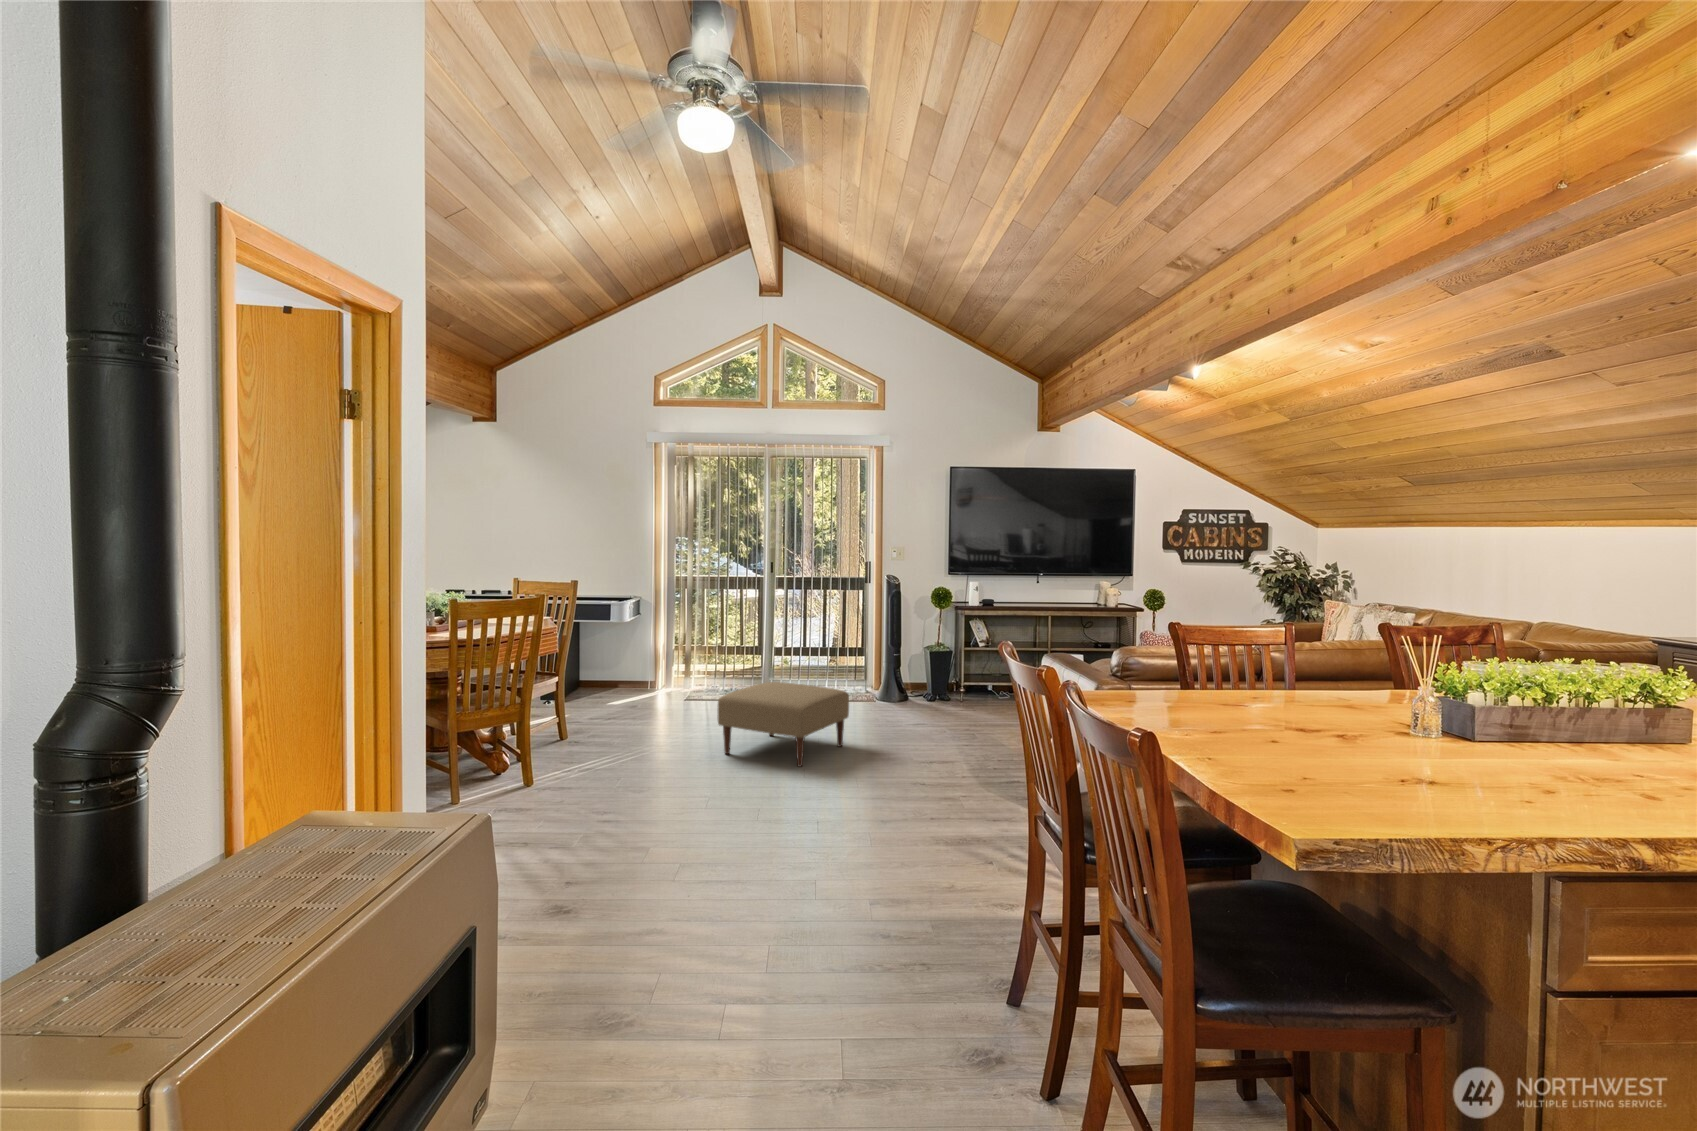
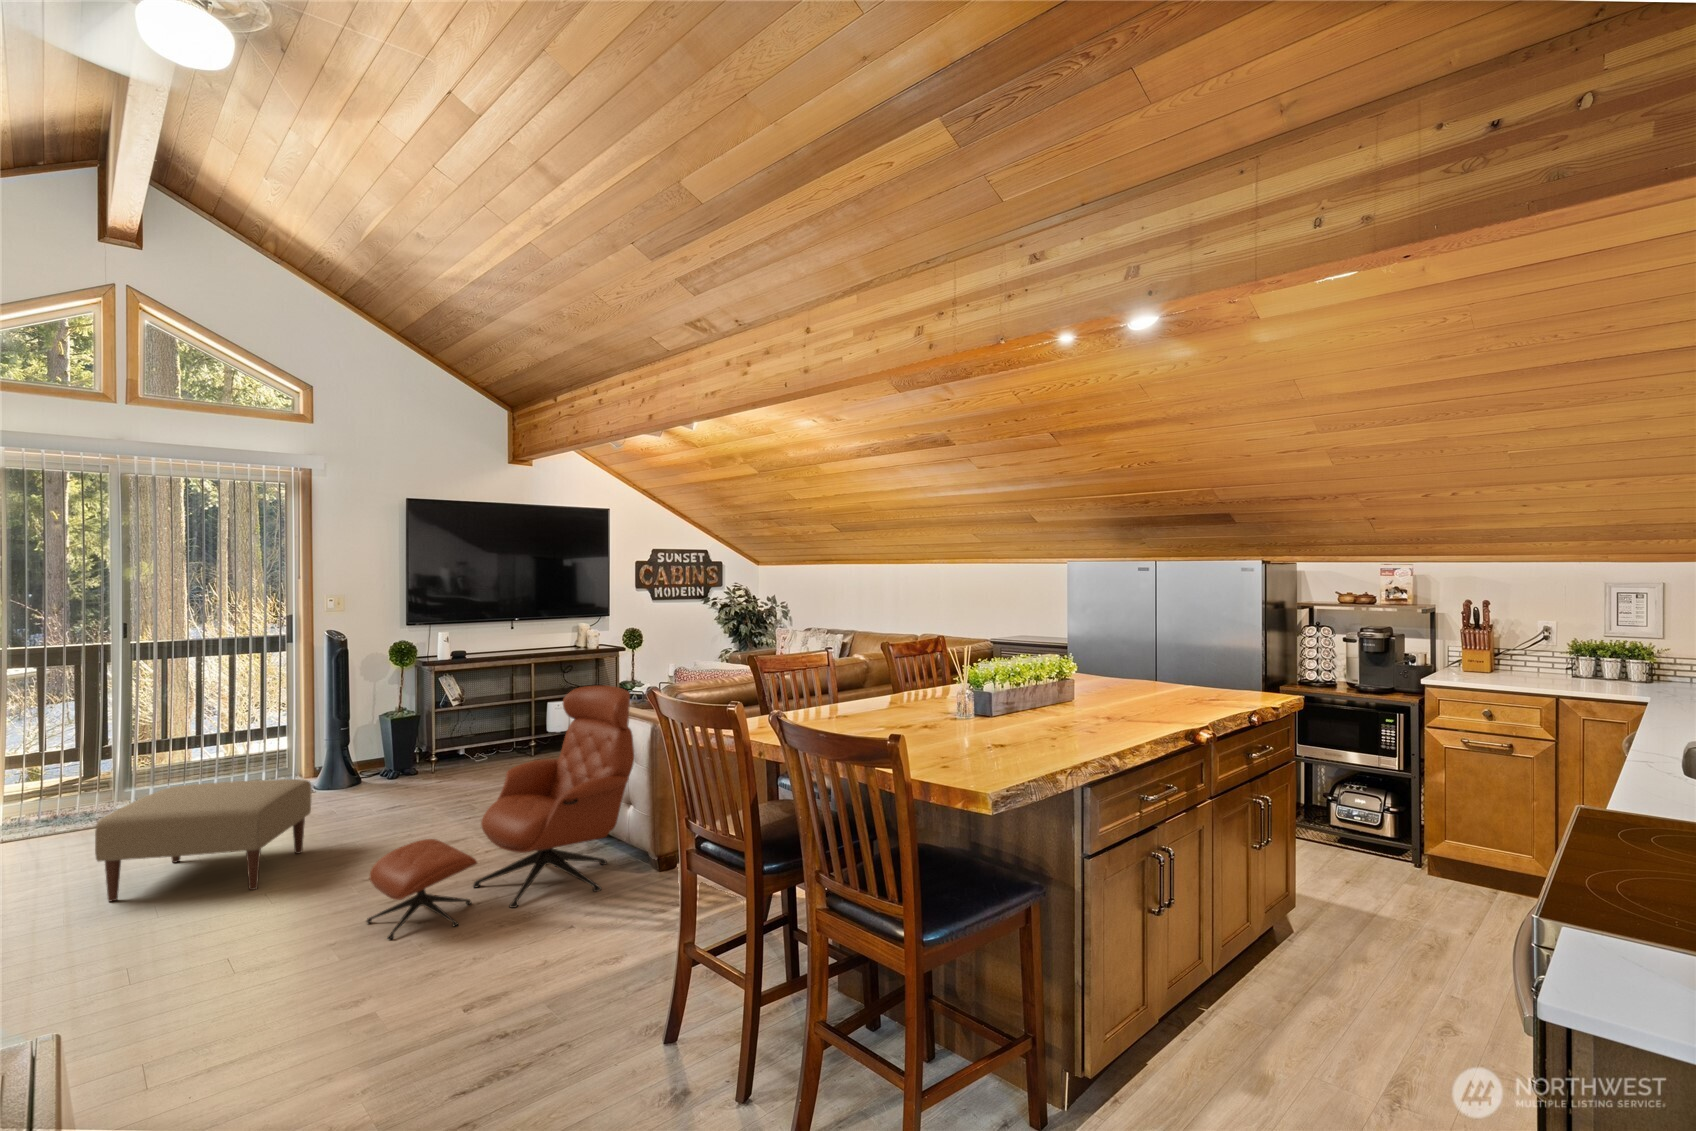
lounge chair: none [848,641,1077,838] -> present [366,685,634,939]

